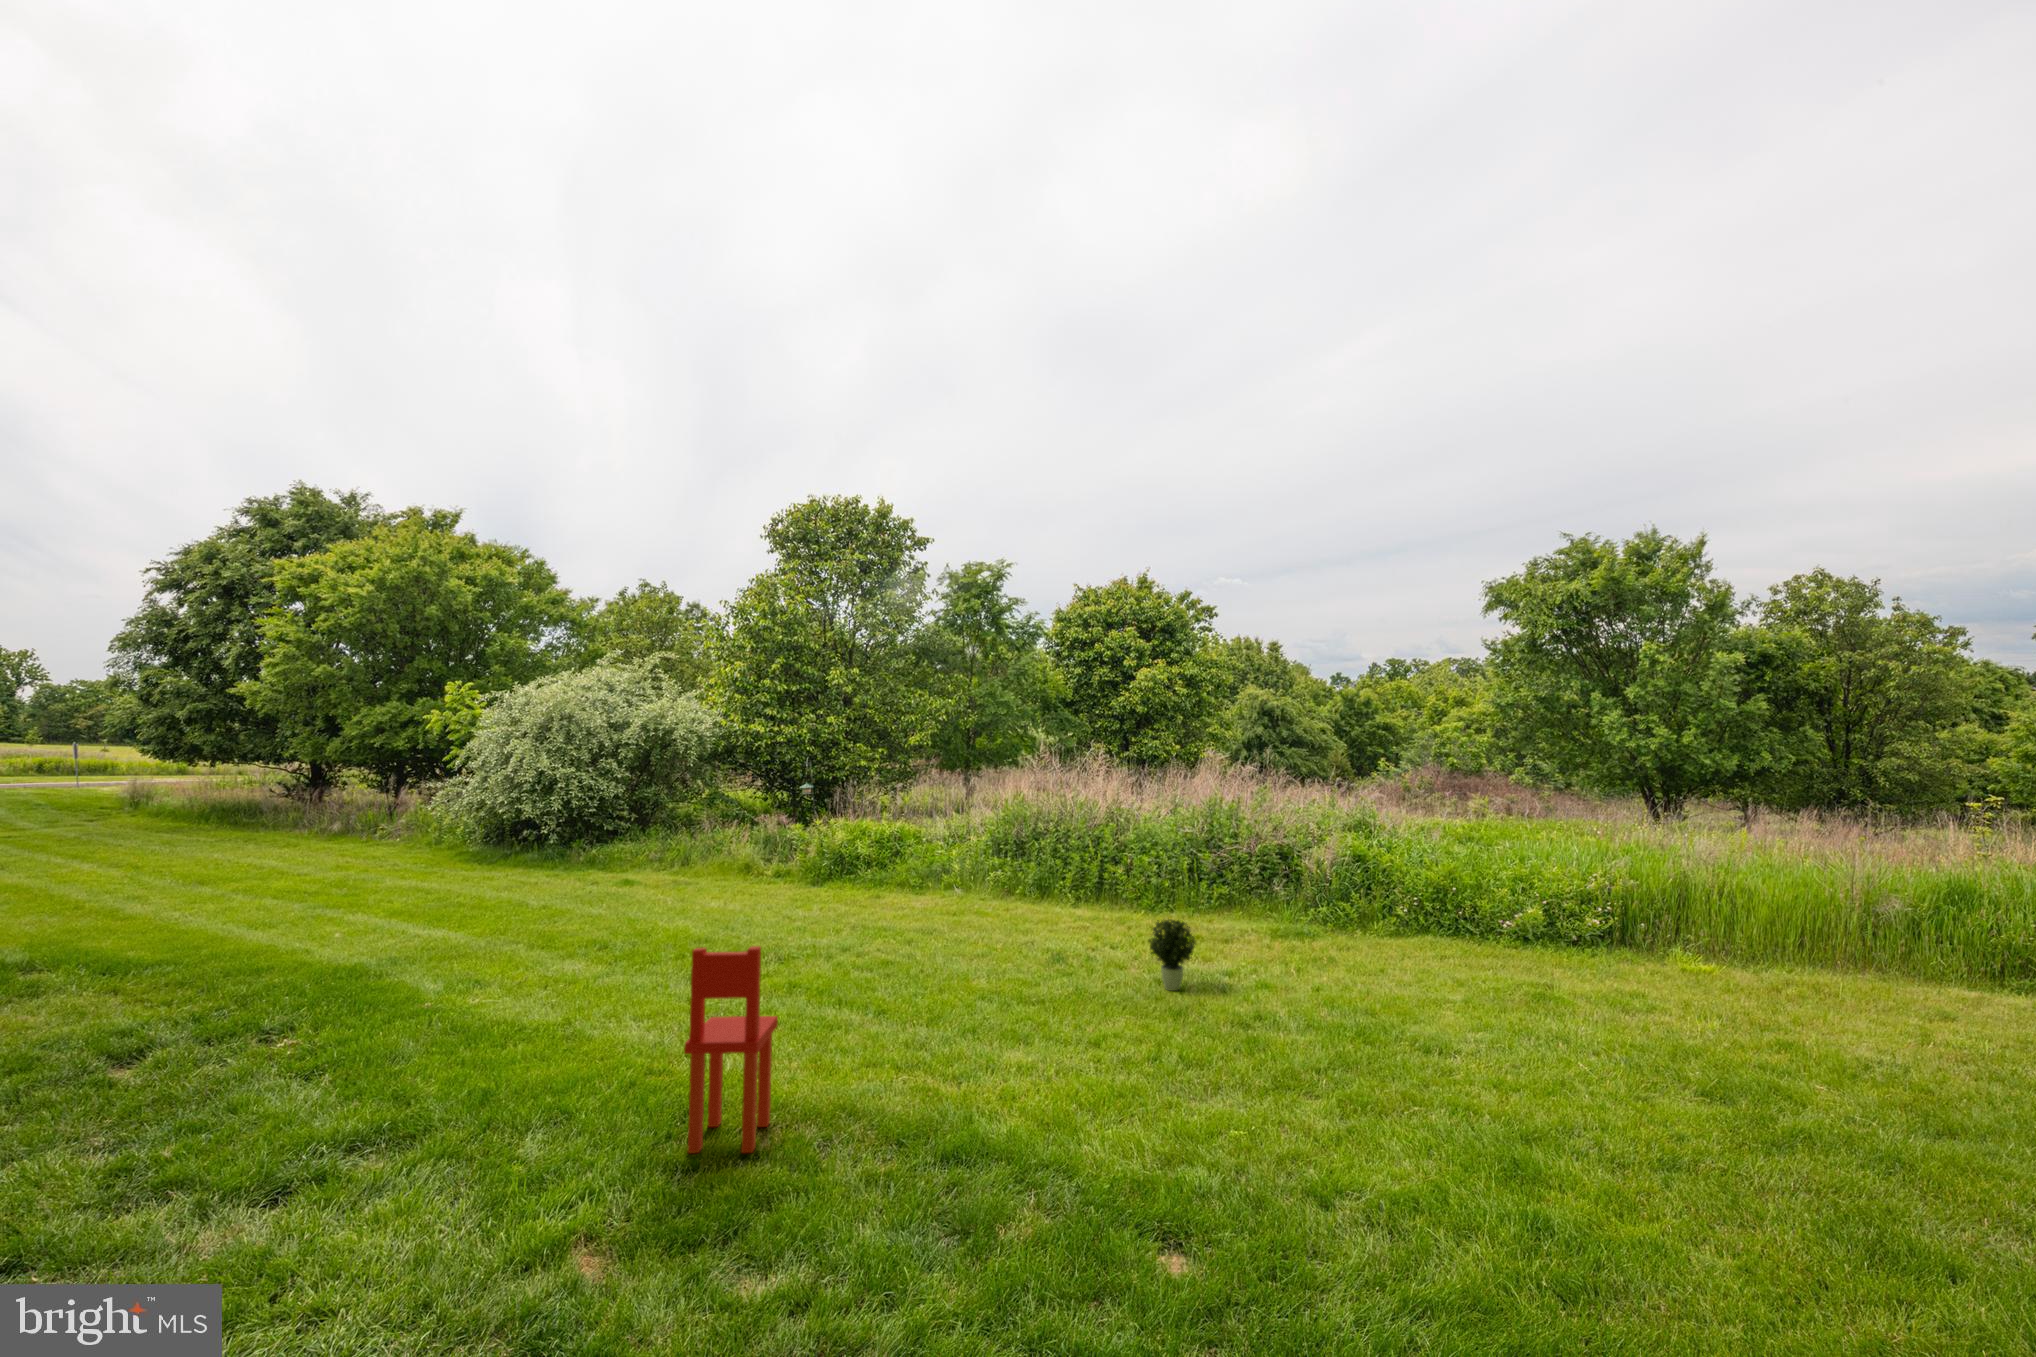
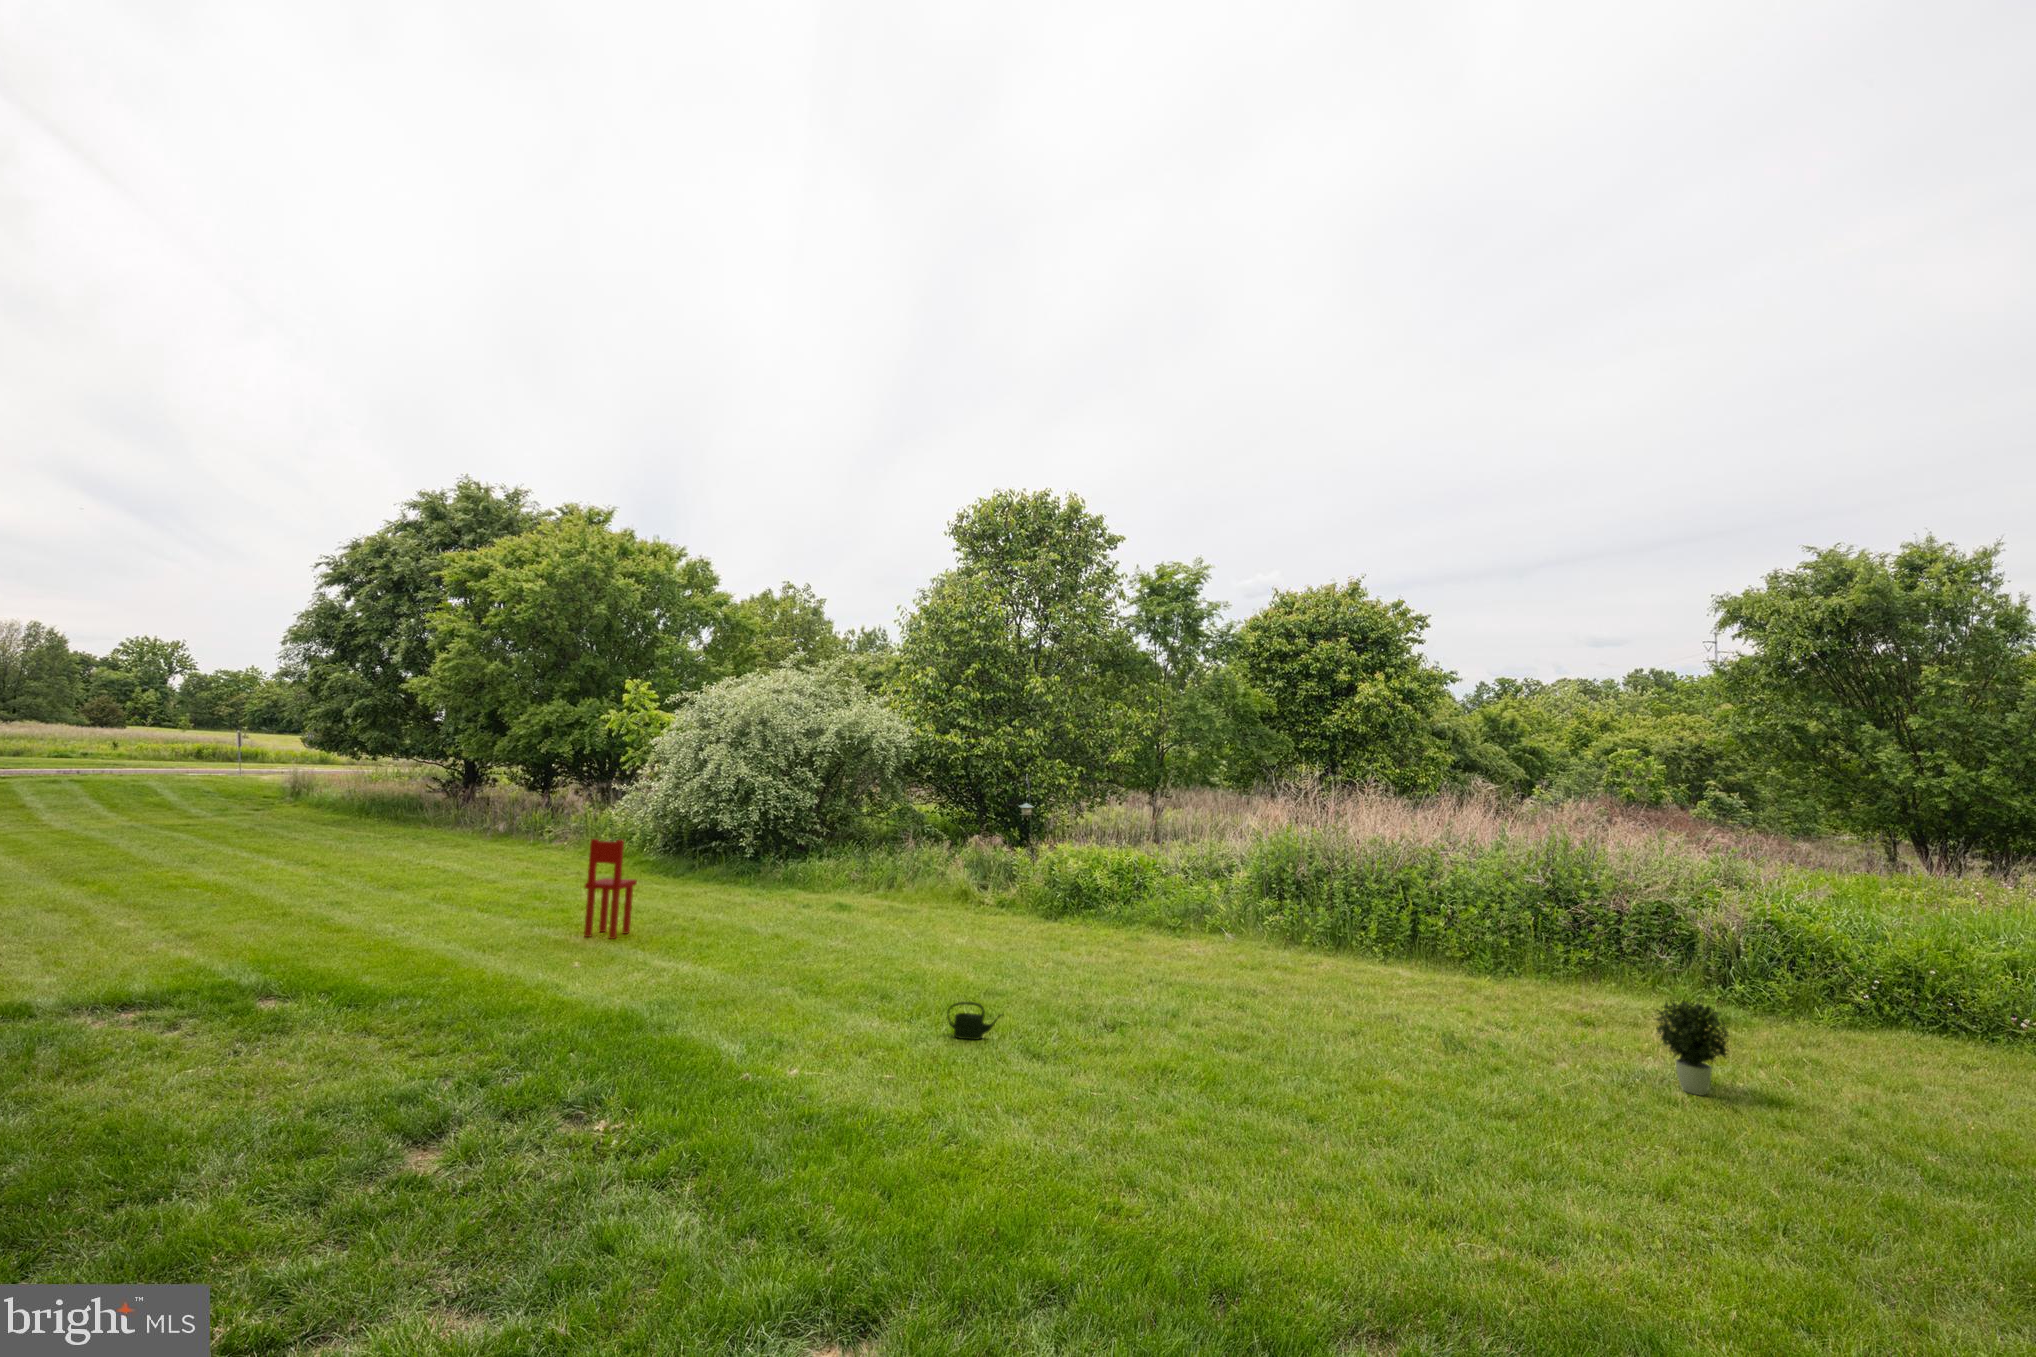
chair: present [684,946,778,1153] -> present [584,839,637,939]
watering can: none [572,958,623,990] -> present [947,1002,1003,1040]

